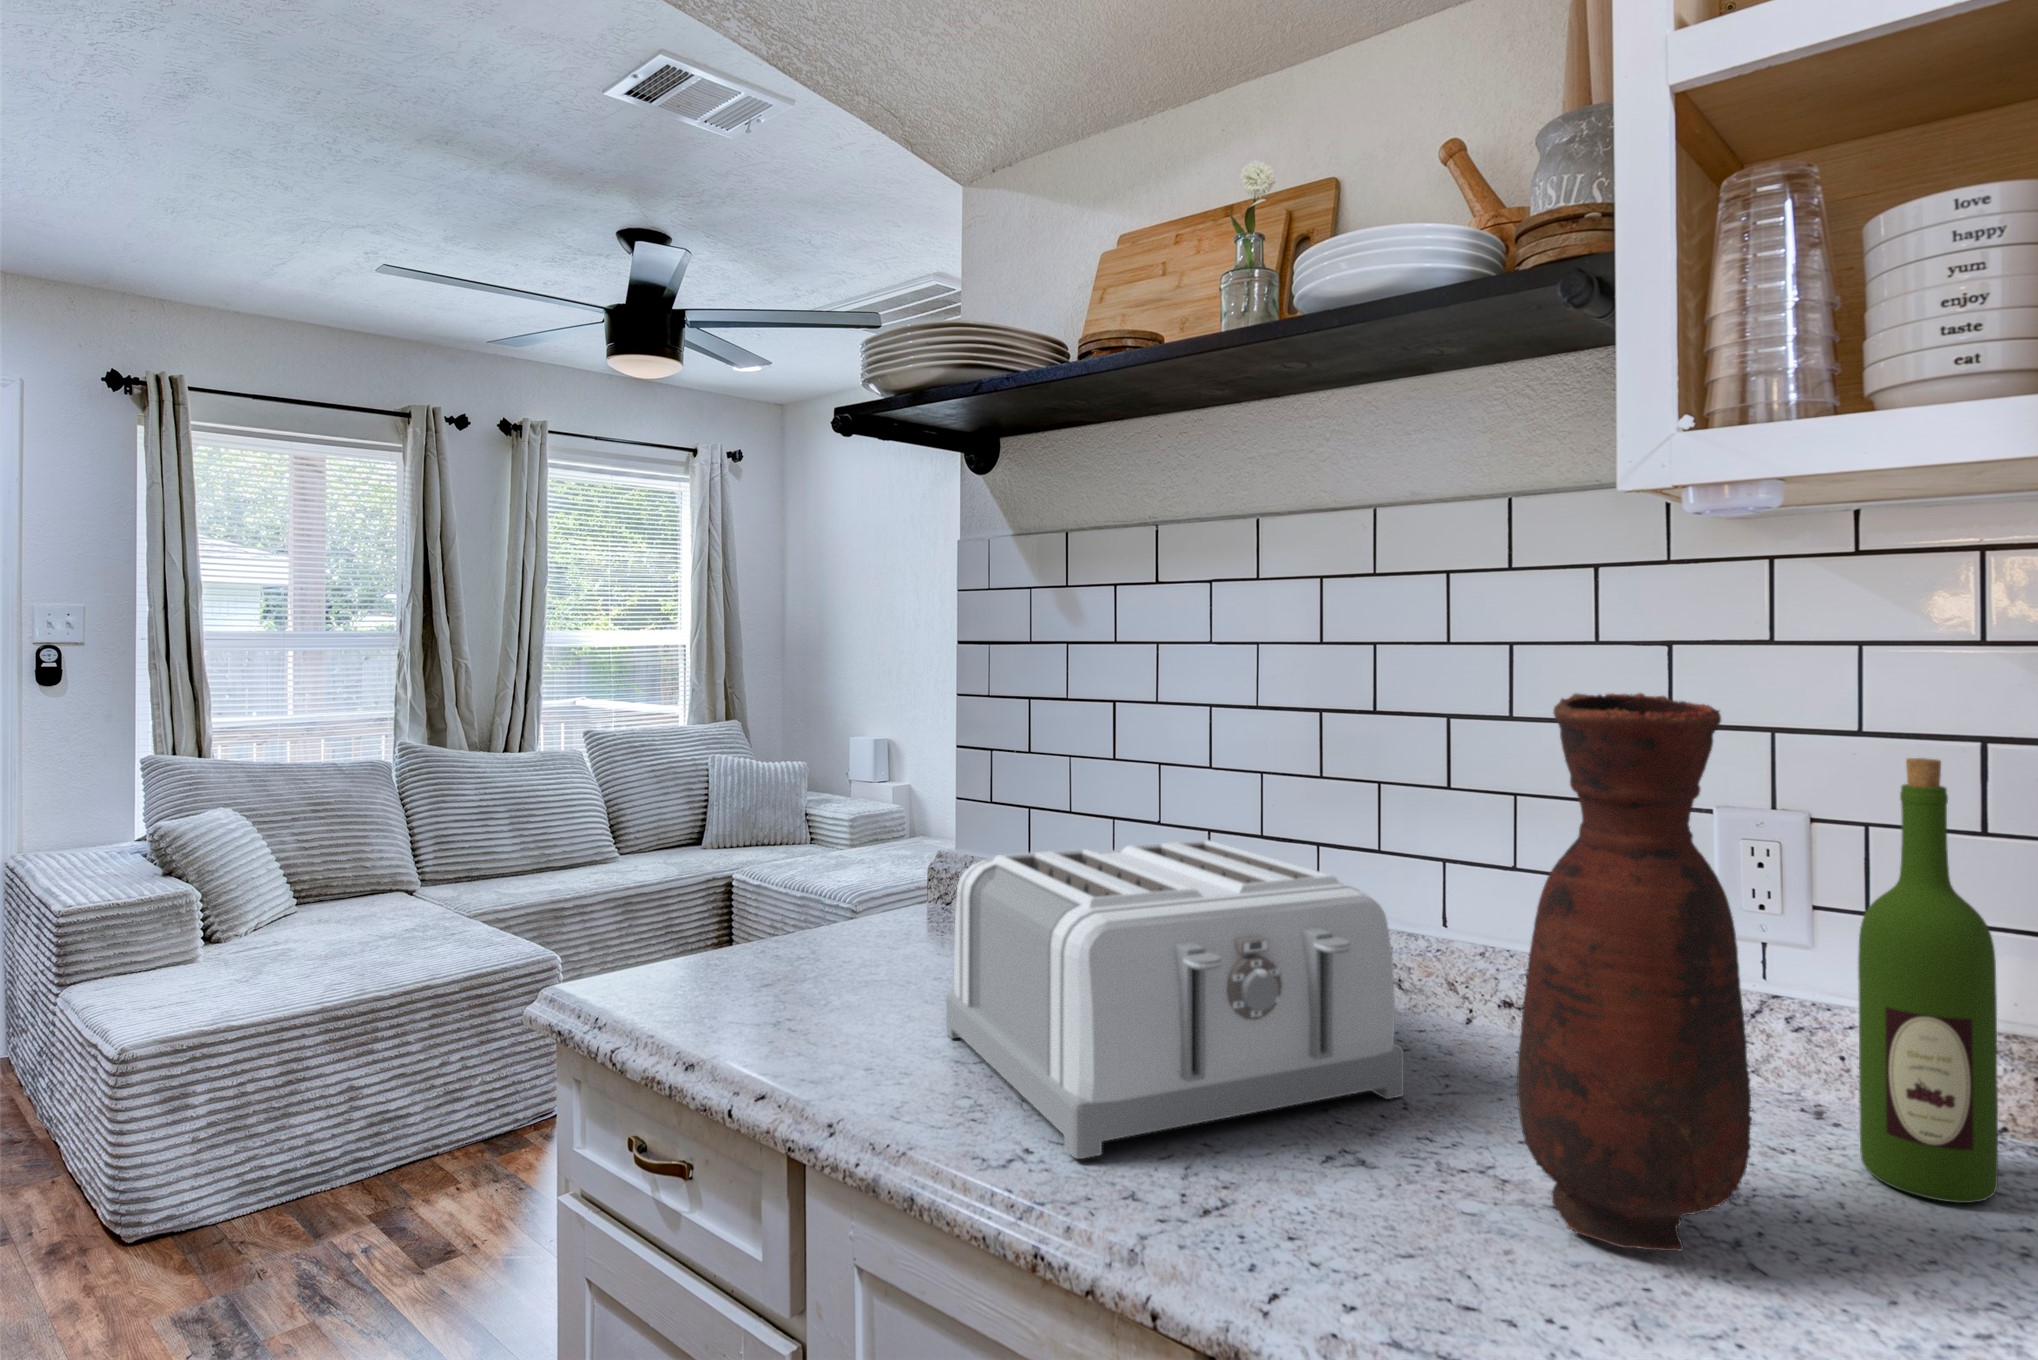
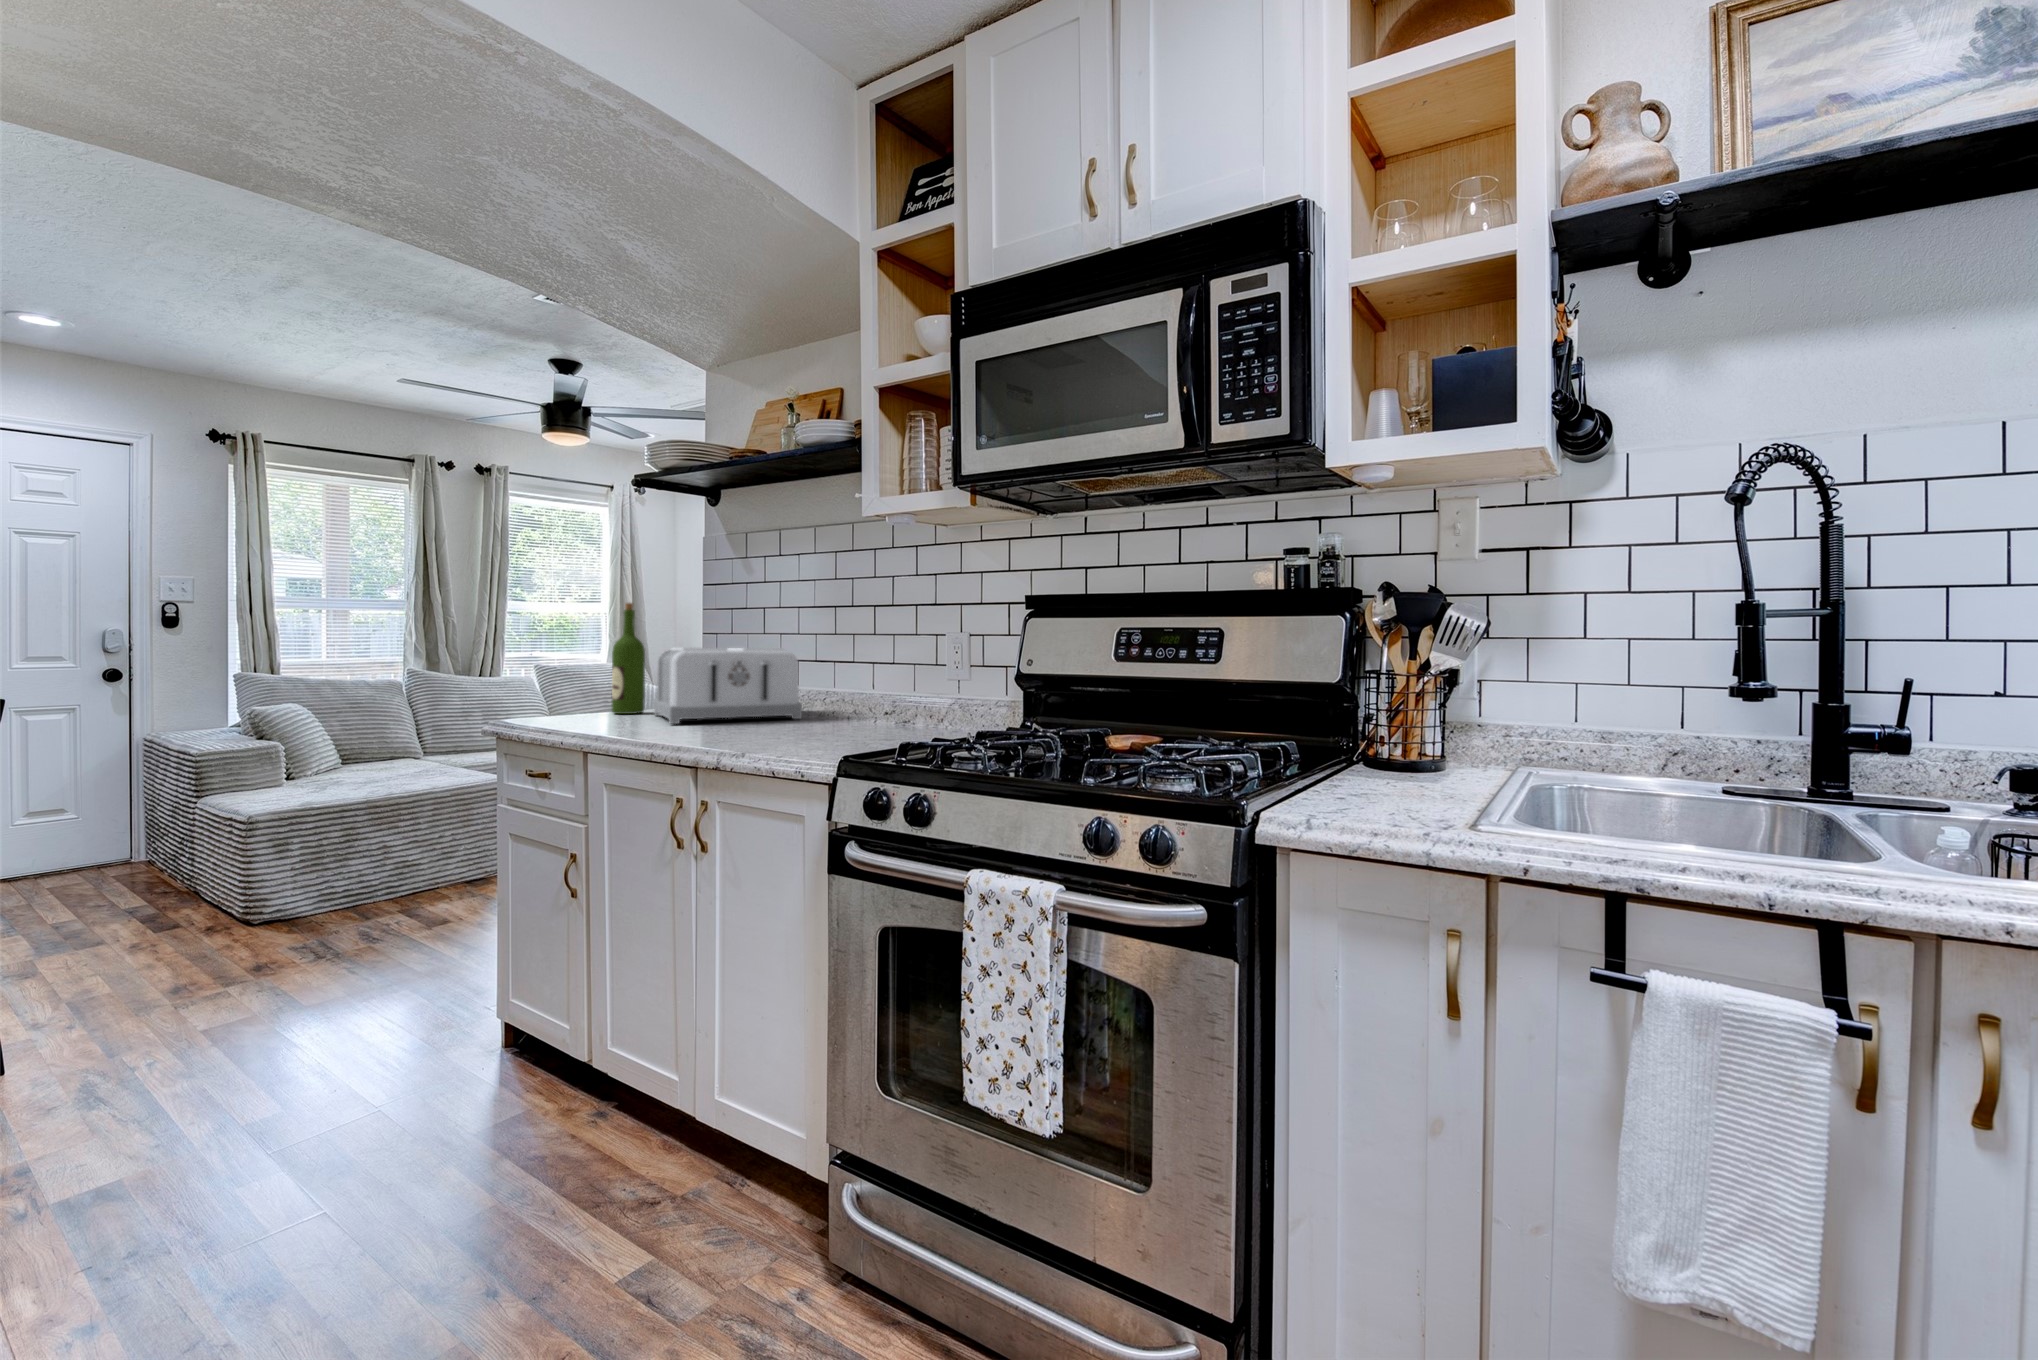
vase: present [1517,693,1754,1251] -> none [792,576,853,728]
wine bottle: present [1858,758,1998,1203] -> present [612,603,645,714]

